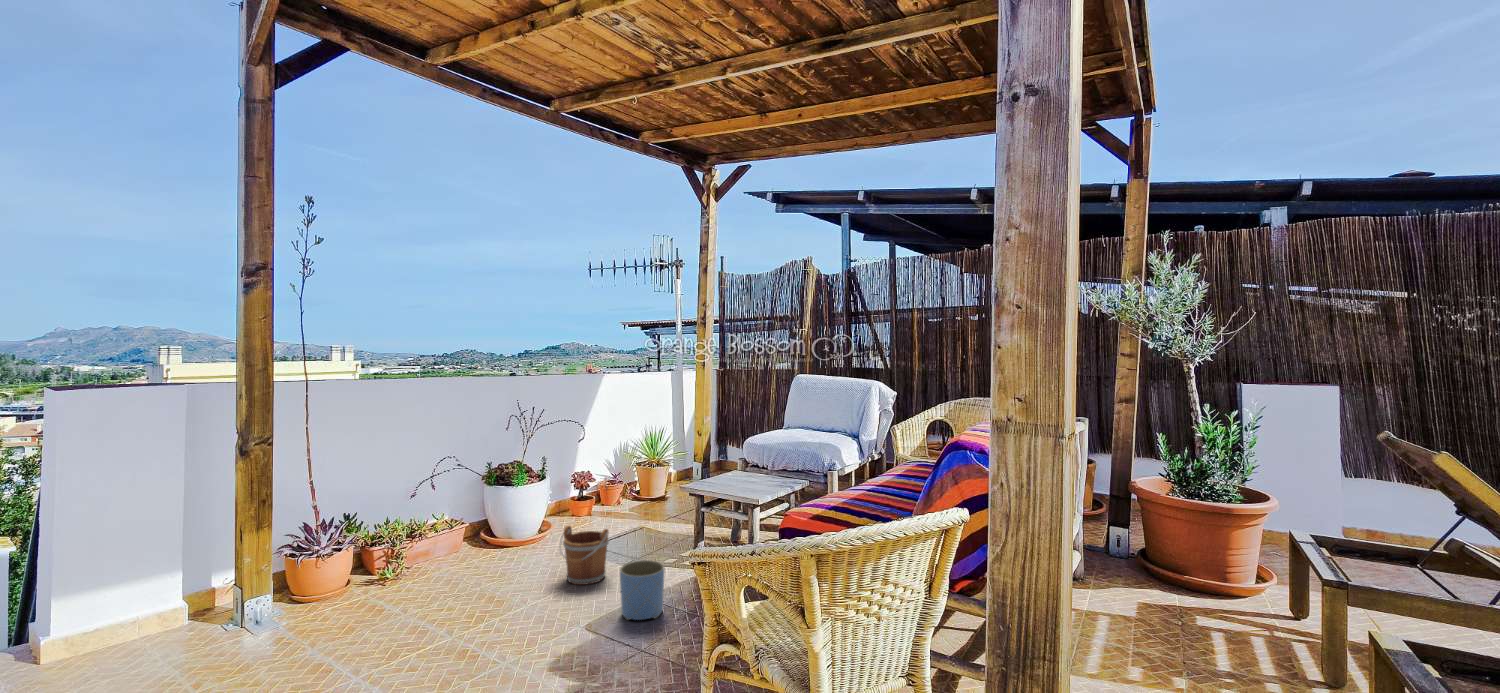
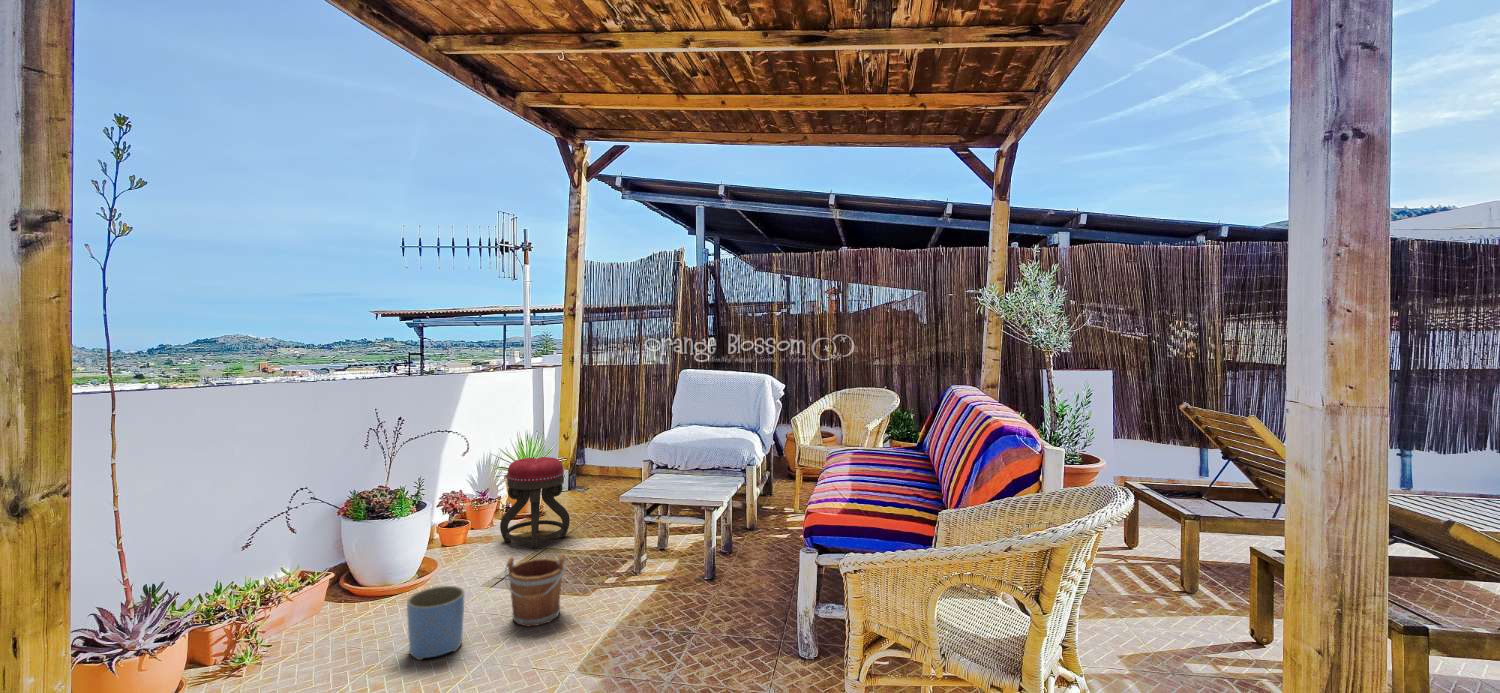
ottoman: none [613,448,669,526] -> present [500,457,570,549]
planter: present [620,560,664,620] -> present [407,586,464,660]

